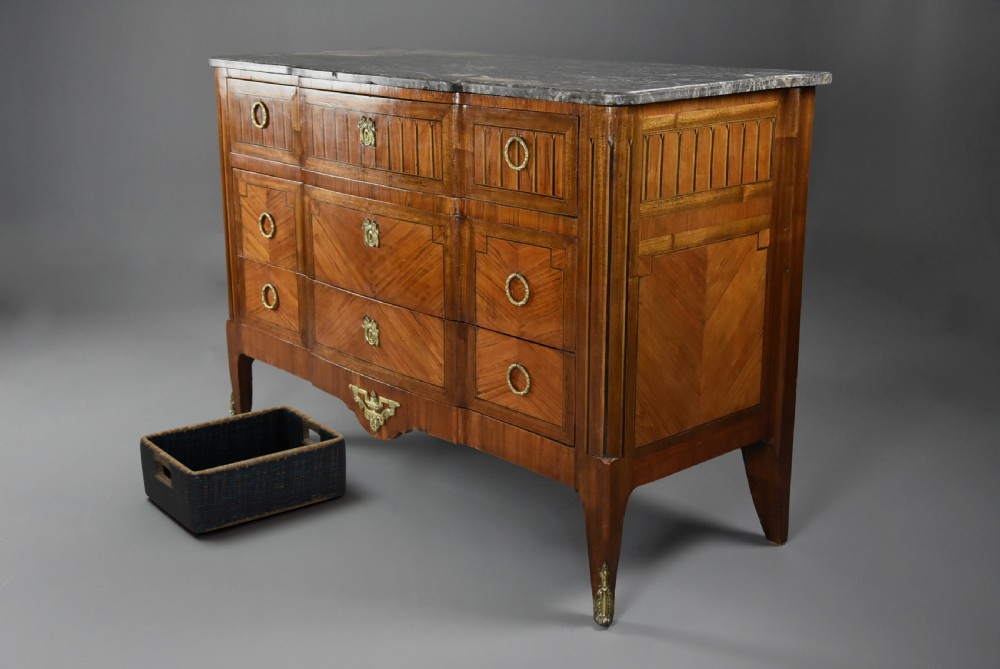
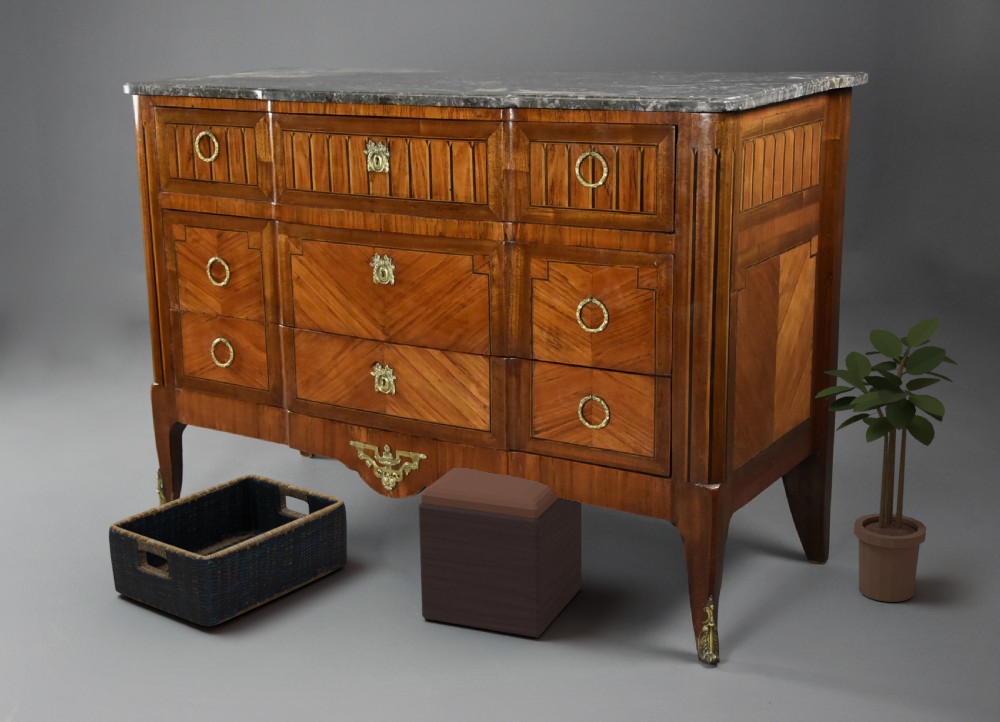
potted plant: none [756,318,907,593] -> present [815,318,958,602]
footstool: none [374,407,534,580] -> present [419,468,581,638]

